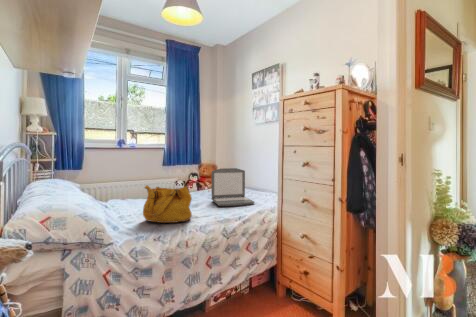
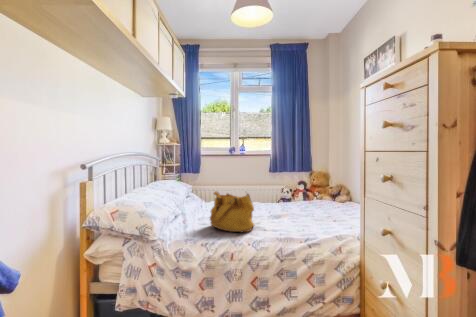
laptop: present [211,168,254,206] -> none [296,178,345,225]

